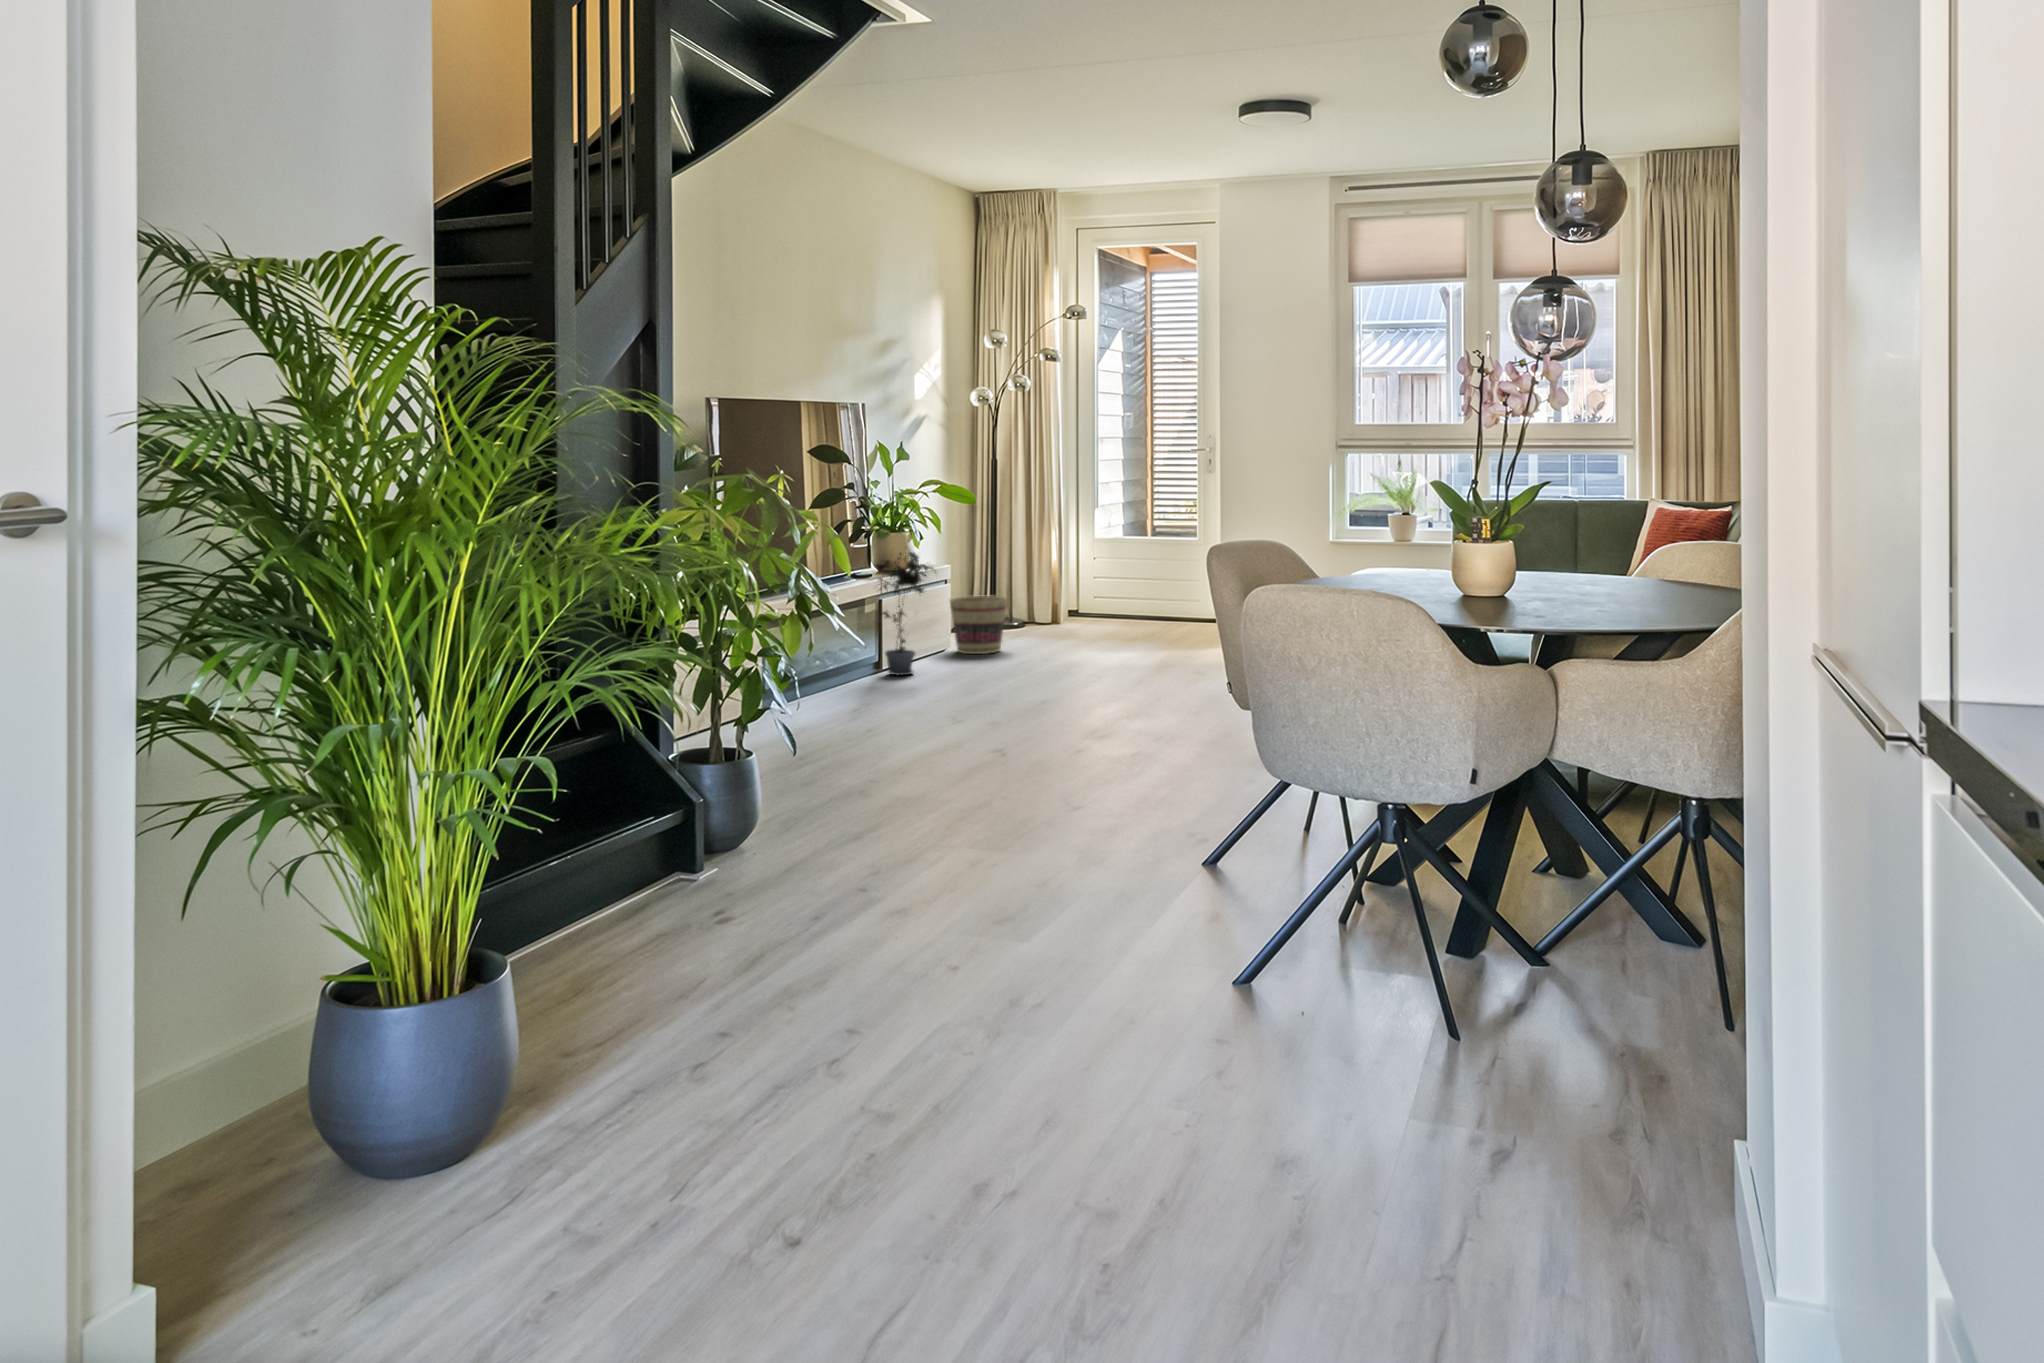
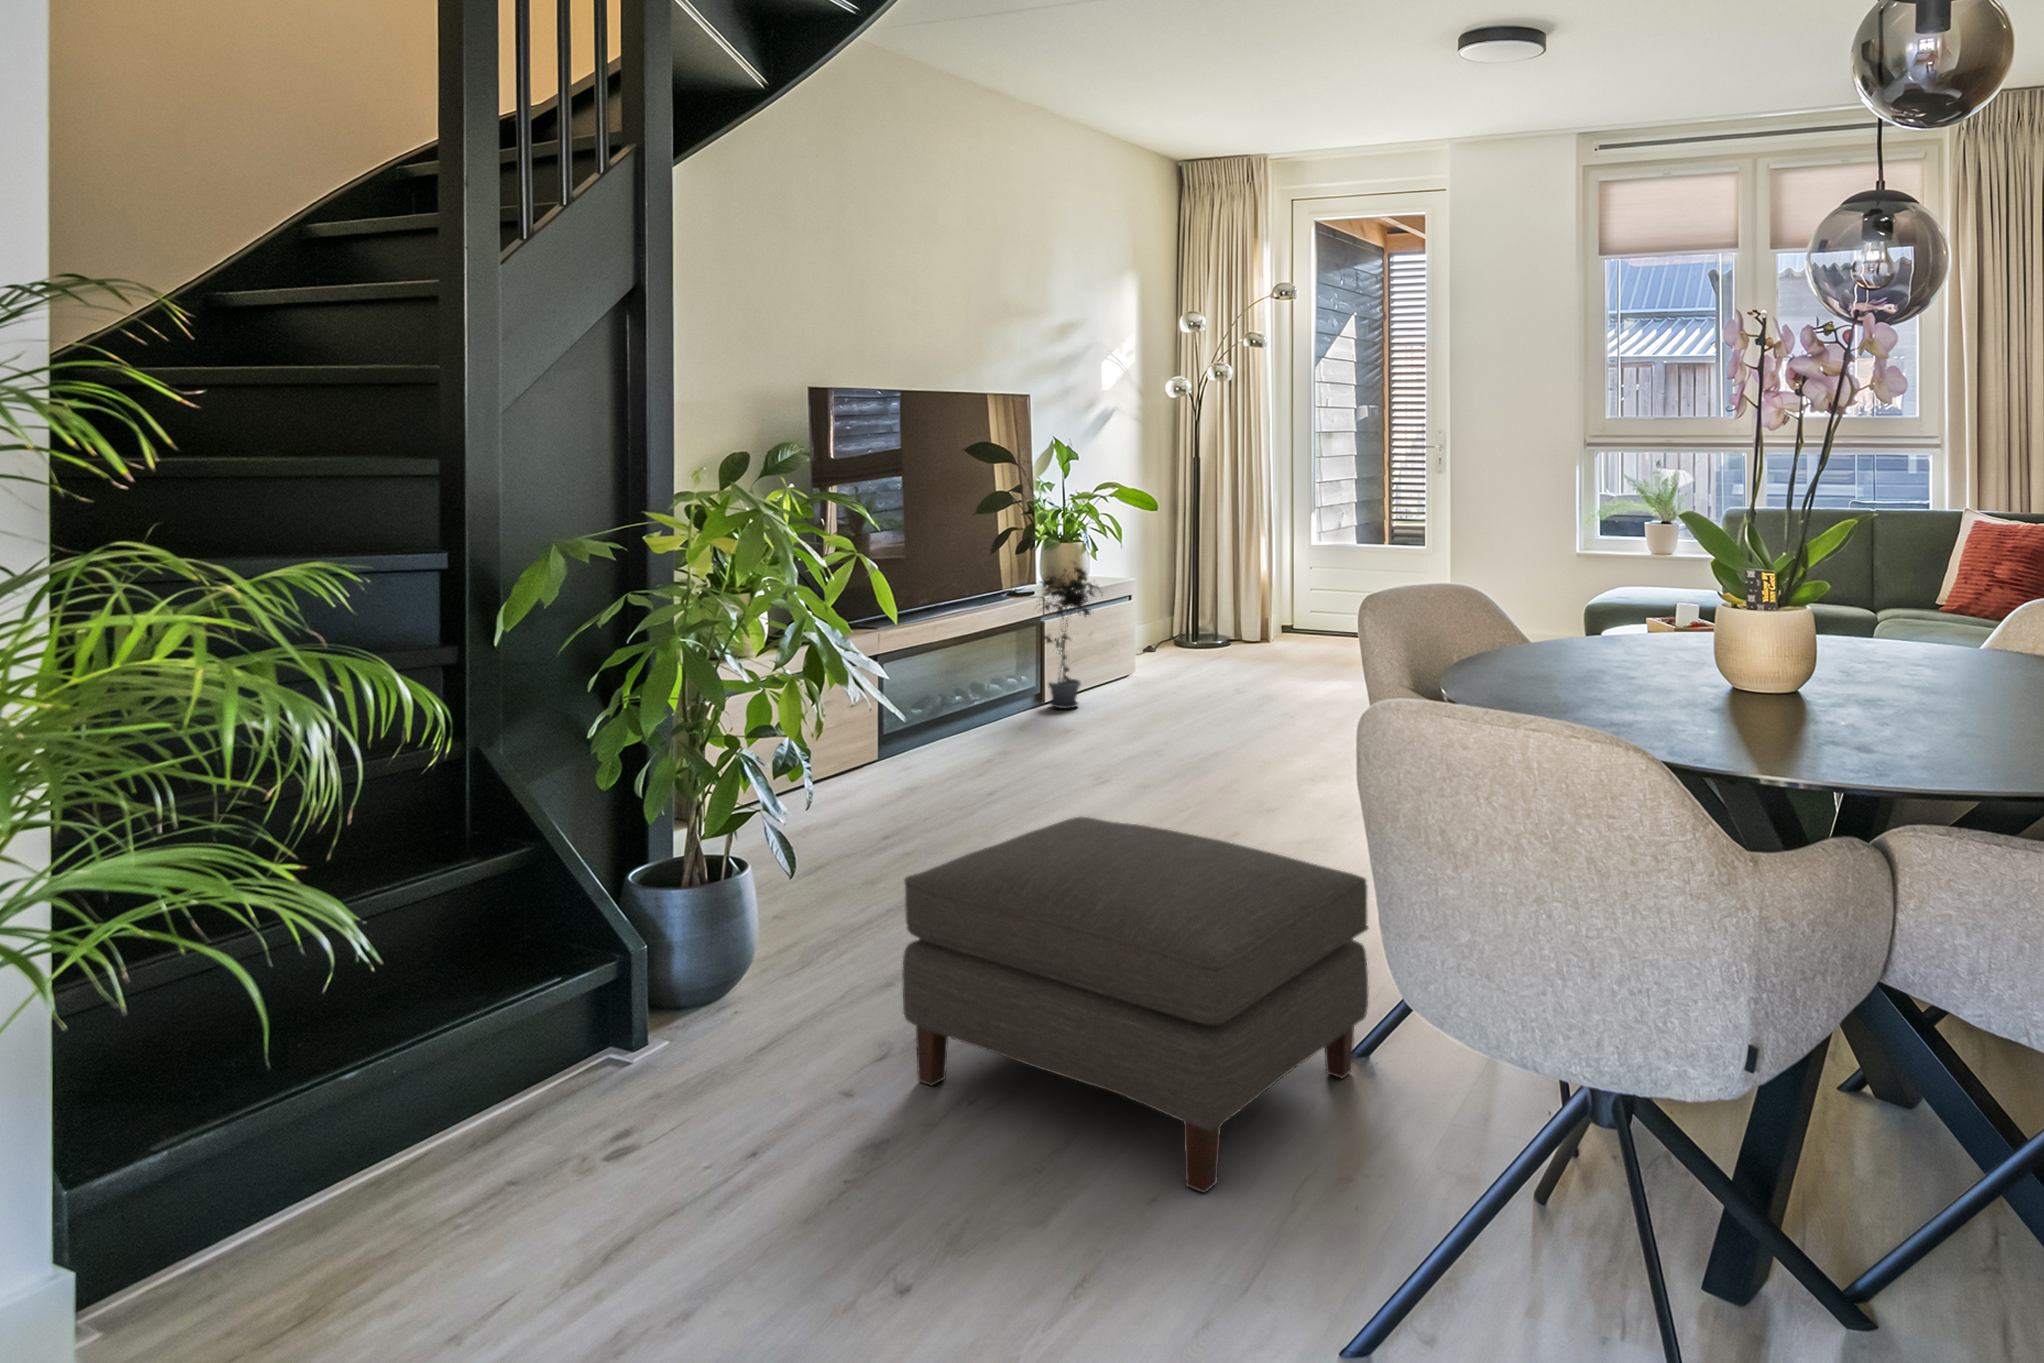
basket: present [950,595,1007,654] -> none [1132,615,1197,682]
ottoman: none [914,709,1235,921] -> present [903,817,1368,1193]

